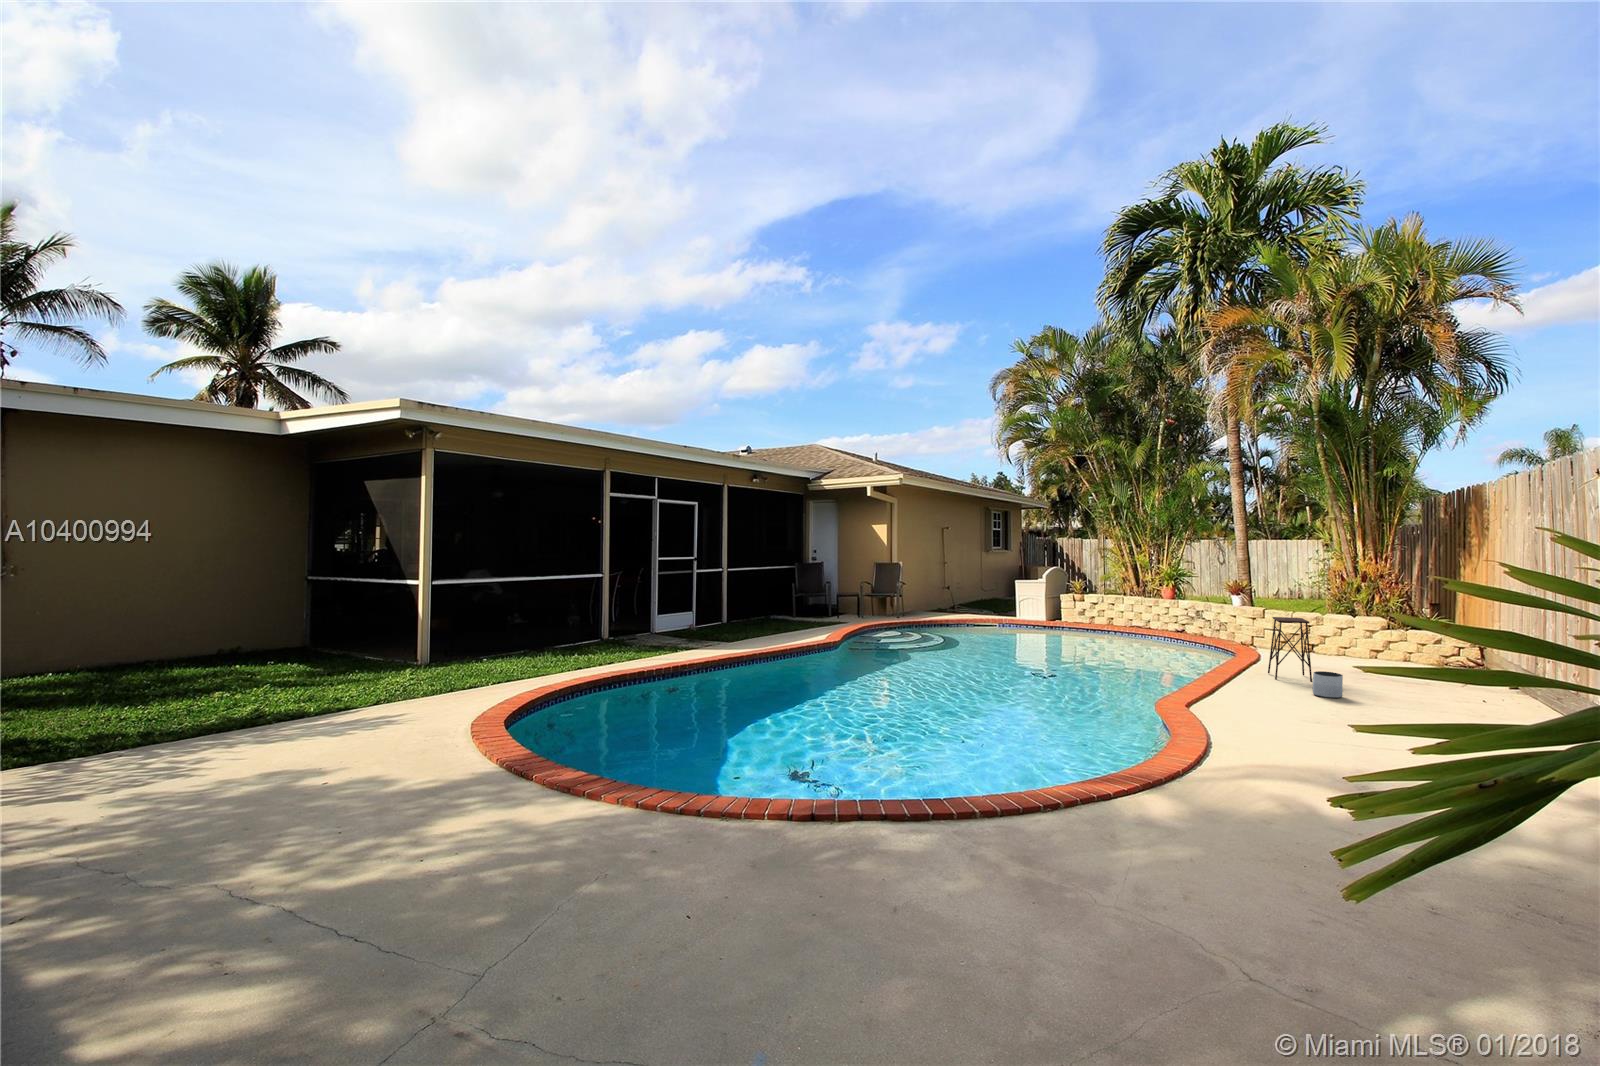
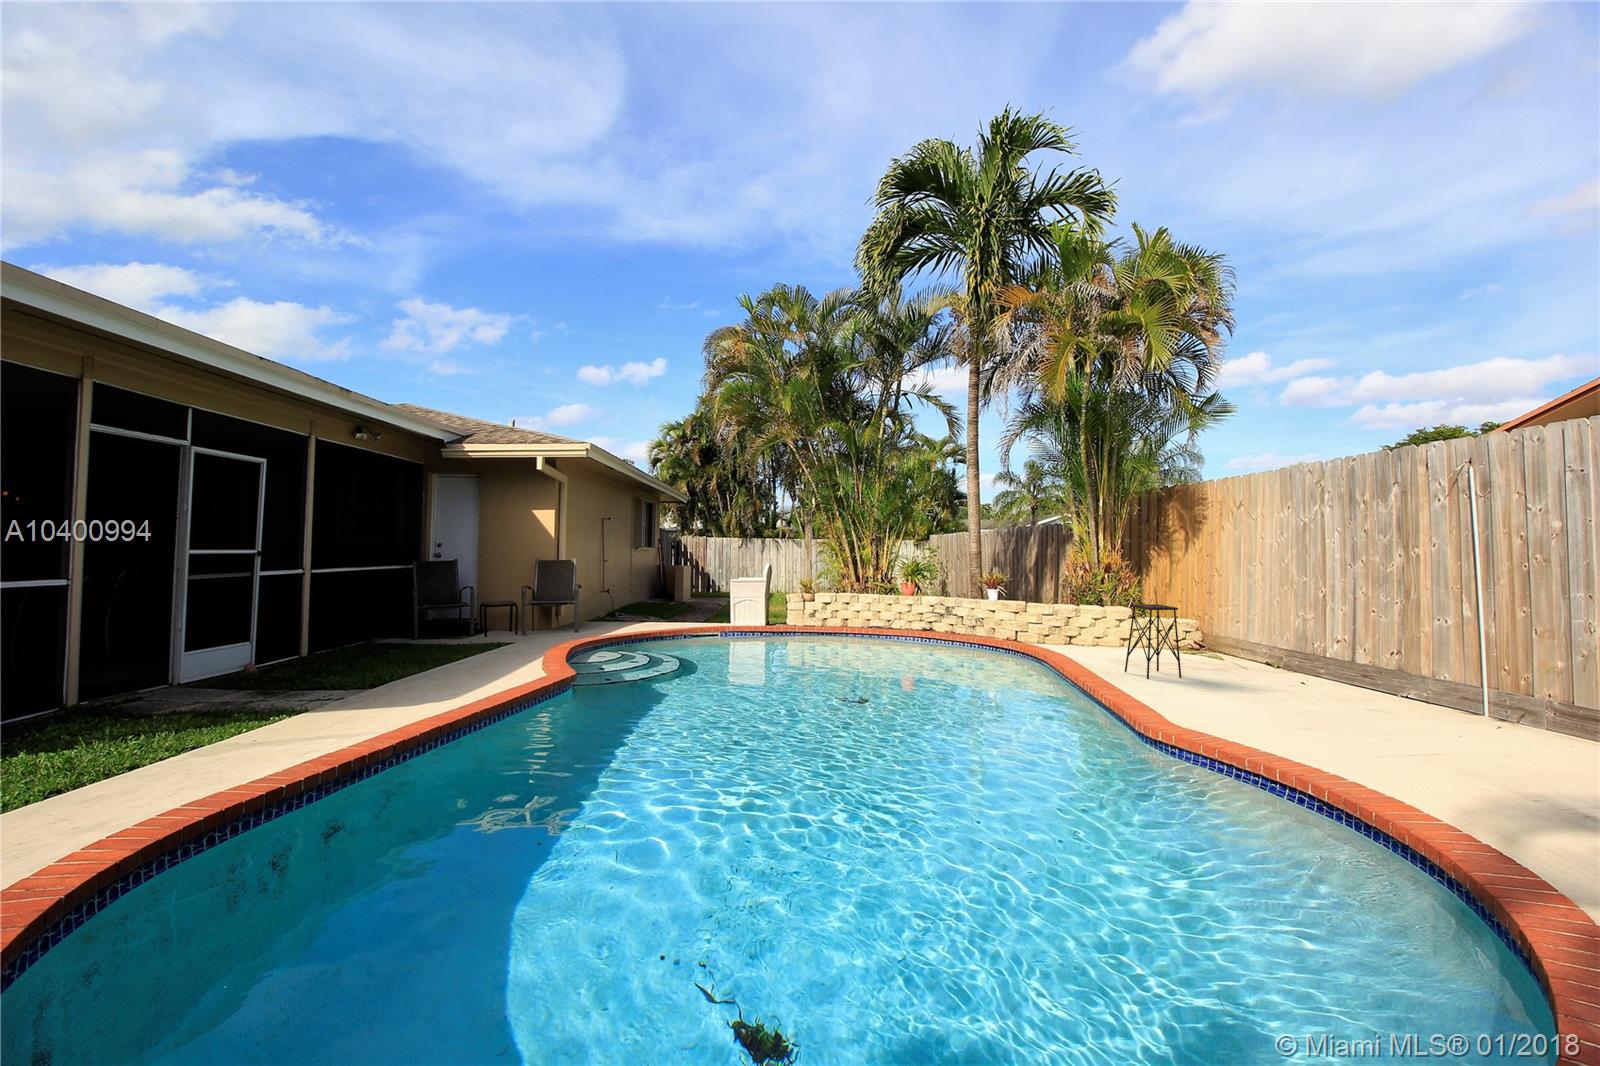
planter: present [1313,671,1343,698] -> none [1225,665,1259,697]

